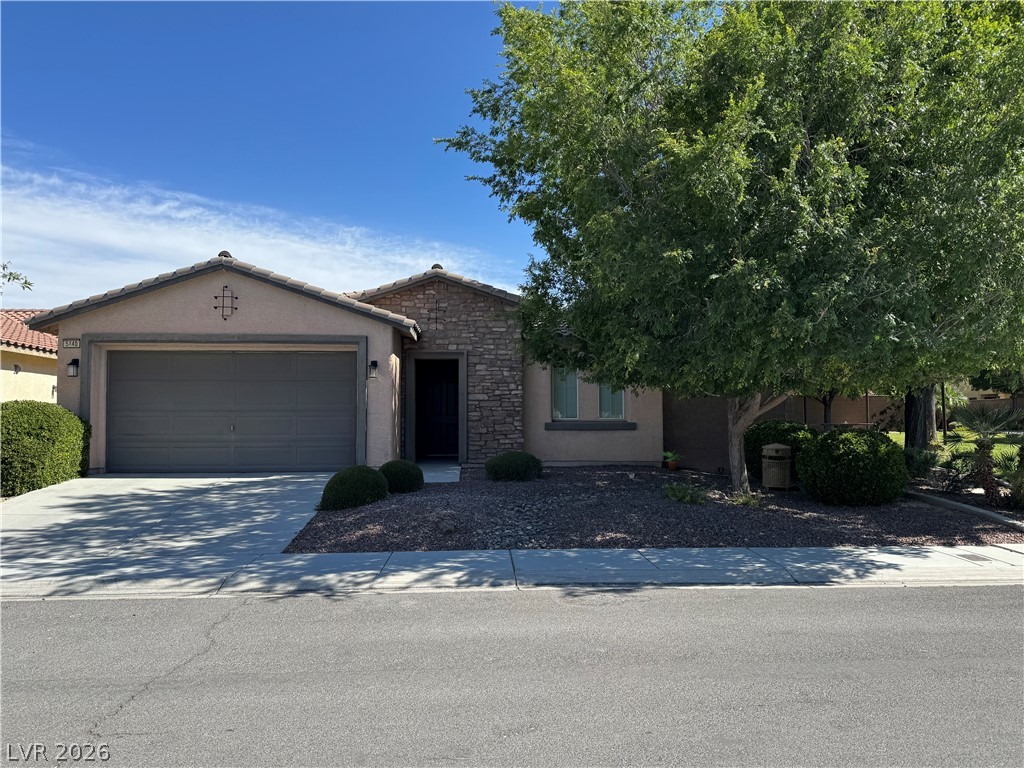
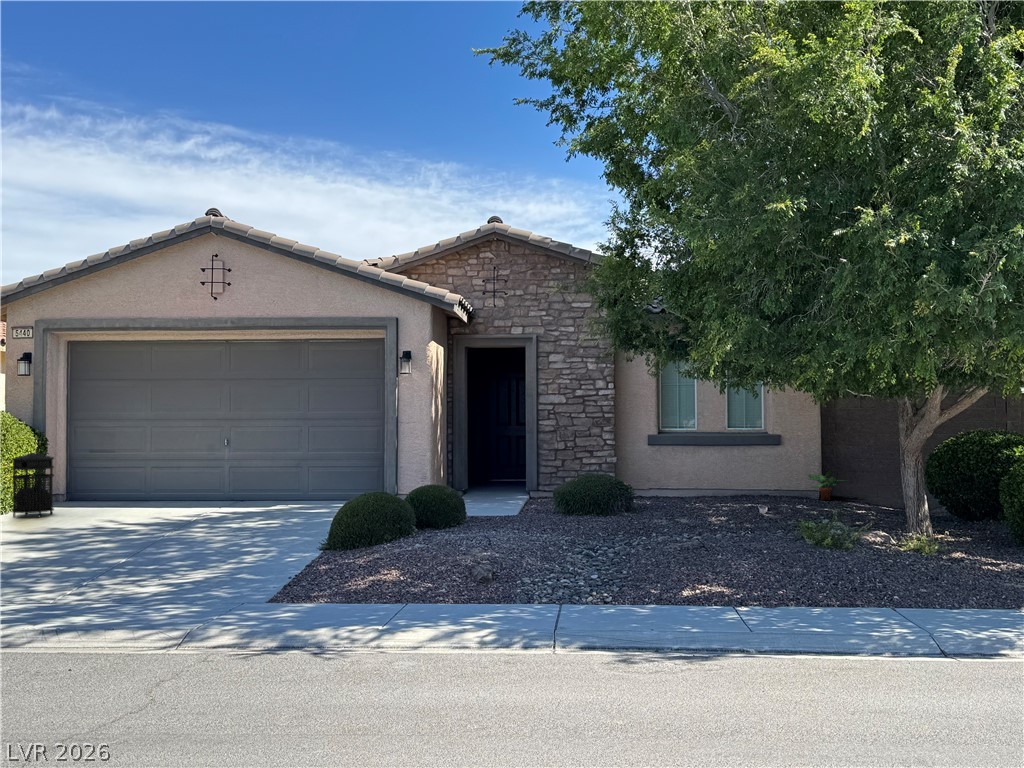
trash can: present [762,443,791,491] -> present [12,453,54,517]

